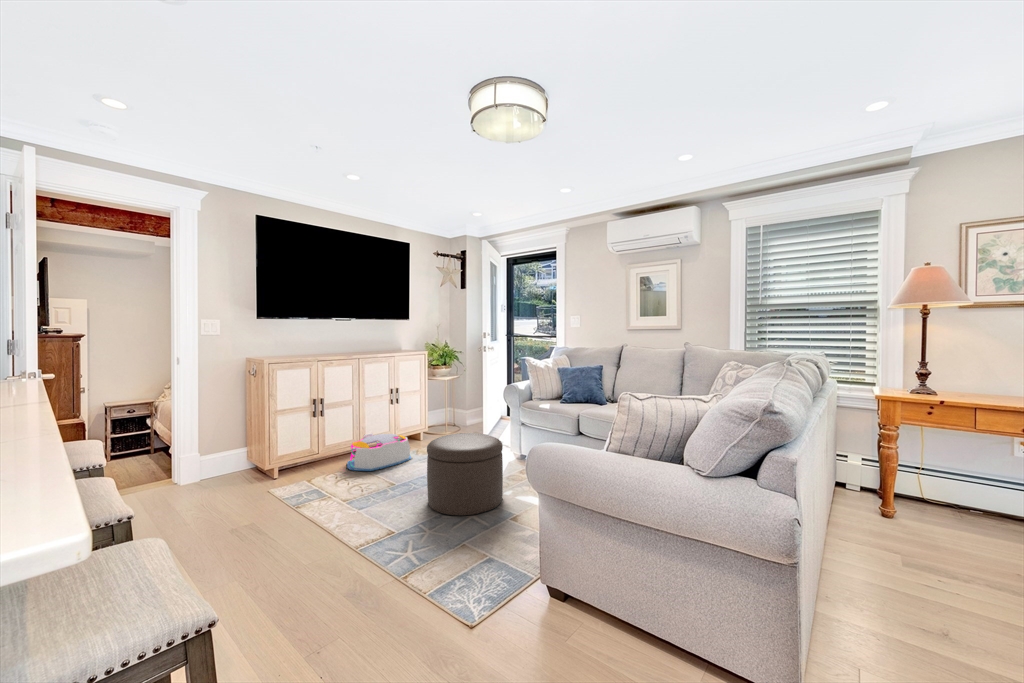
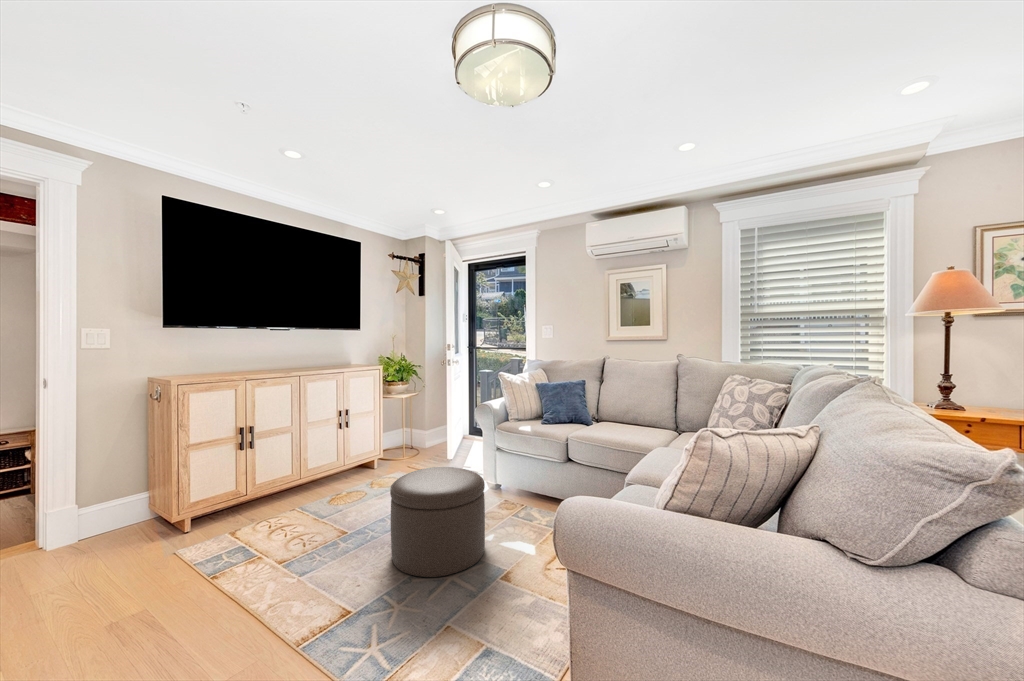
storage bin: present [347,433,411,471] -> none [284,466,365,516]

